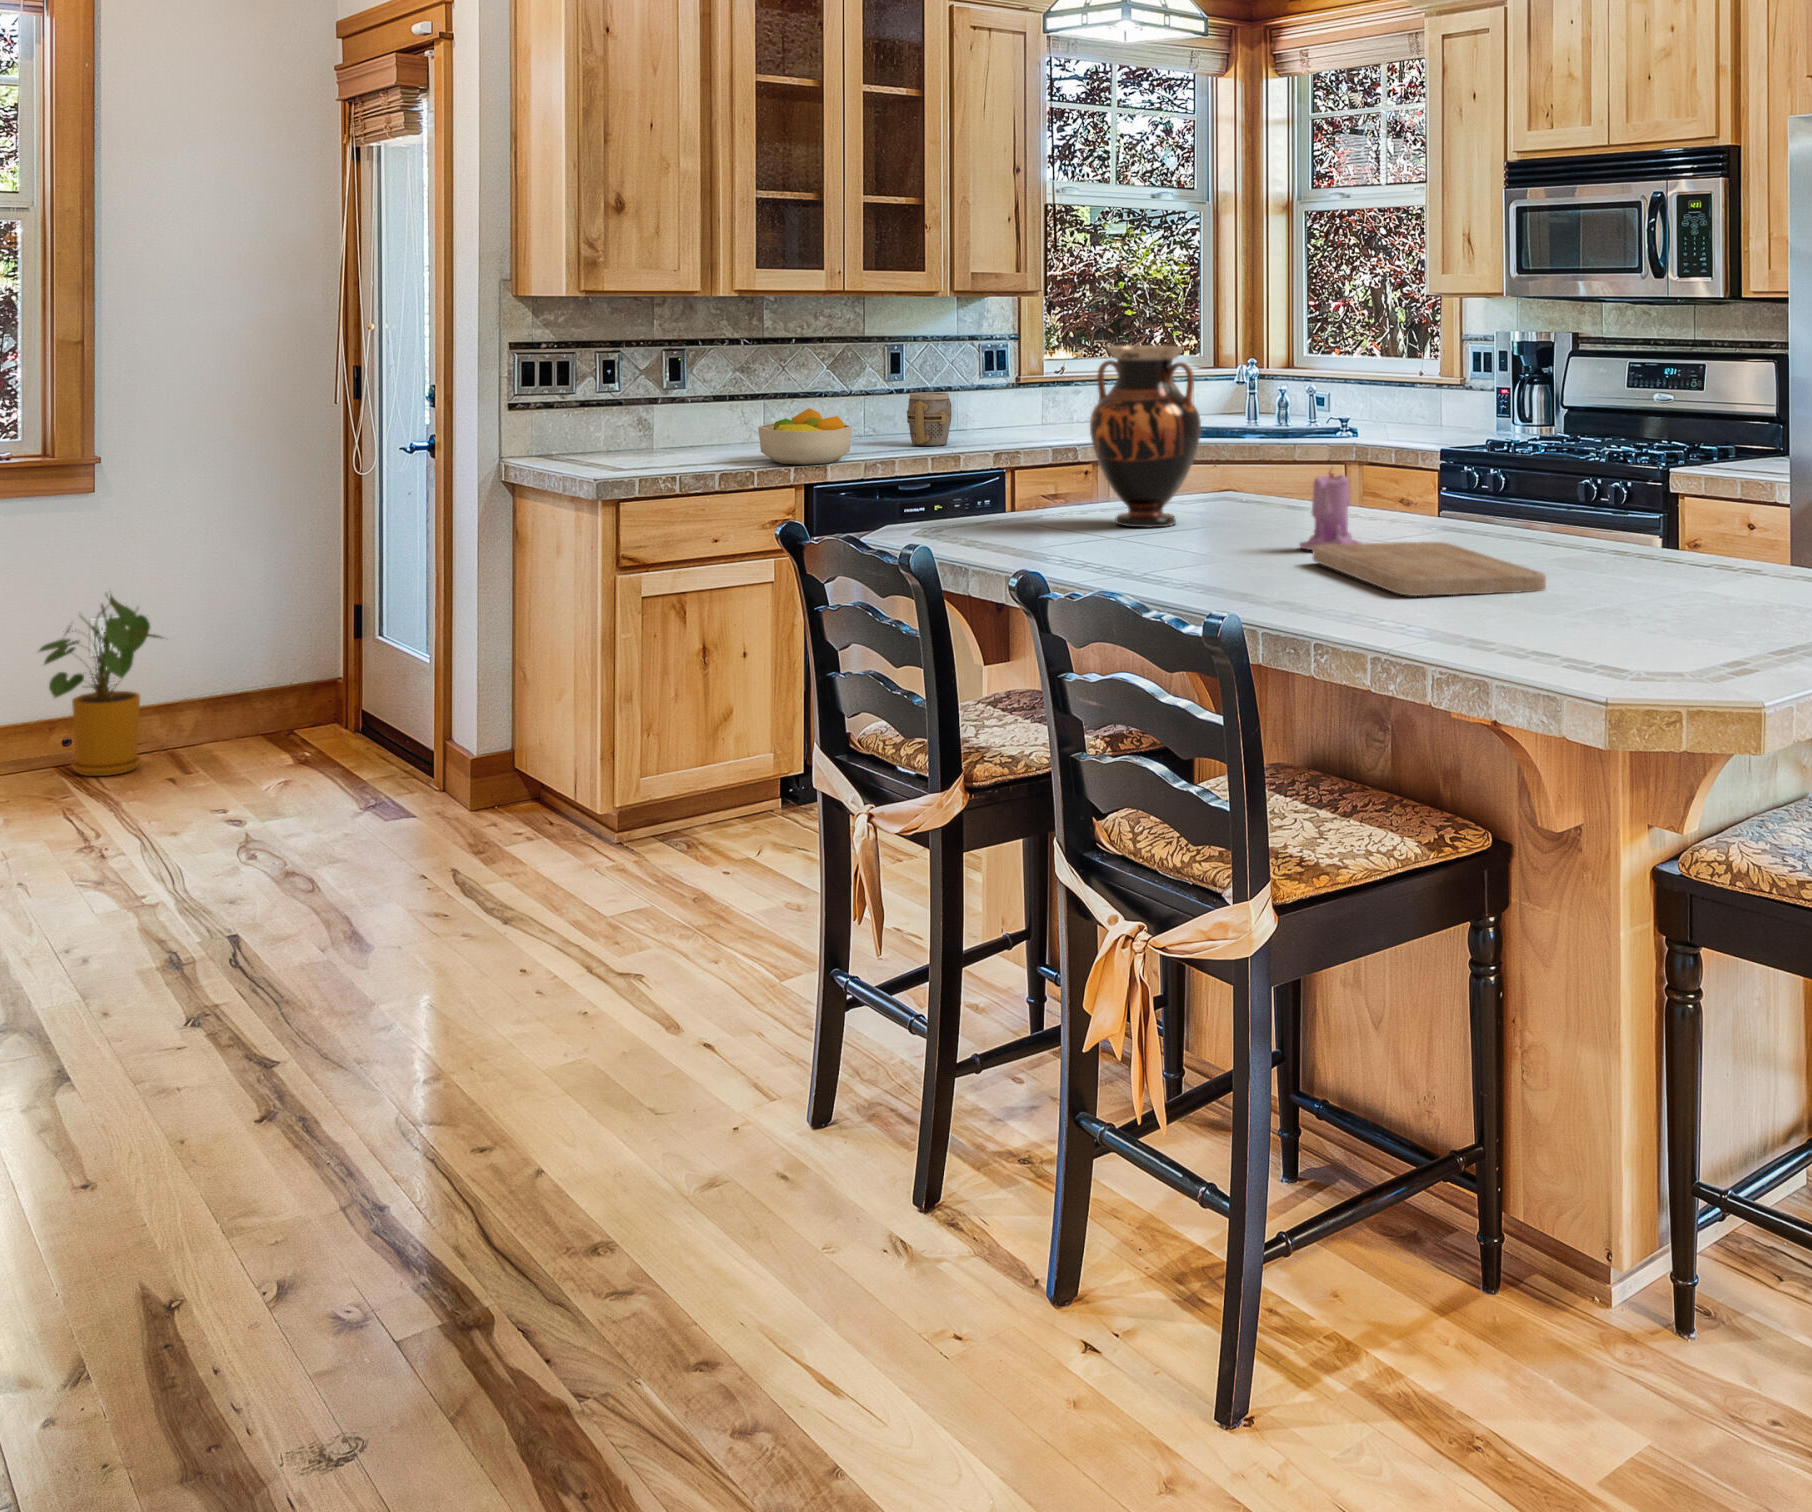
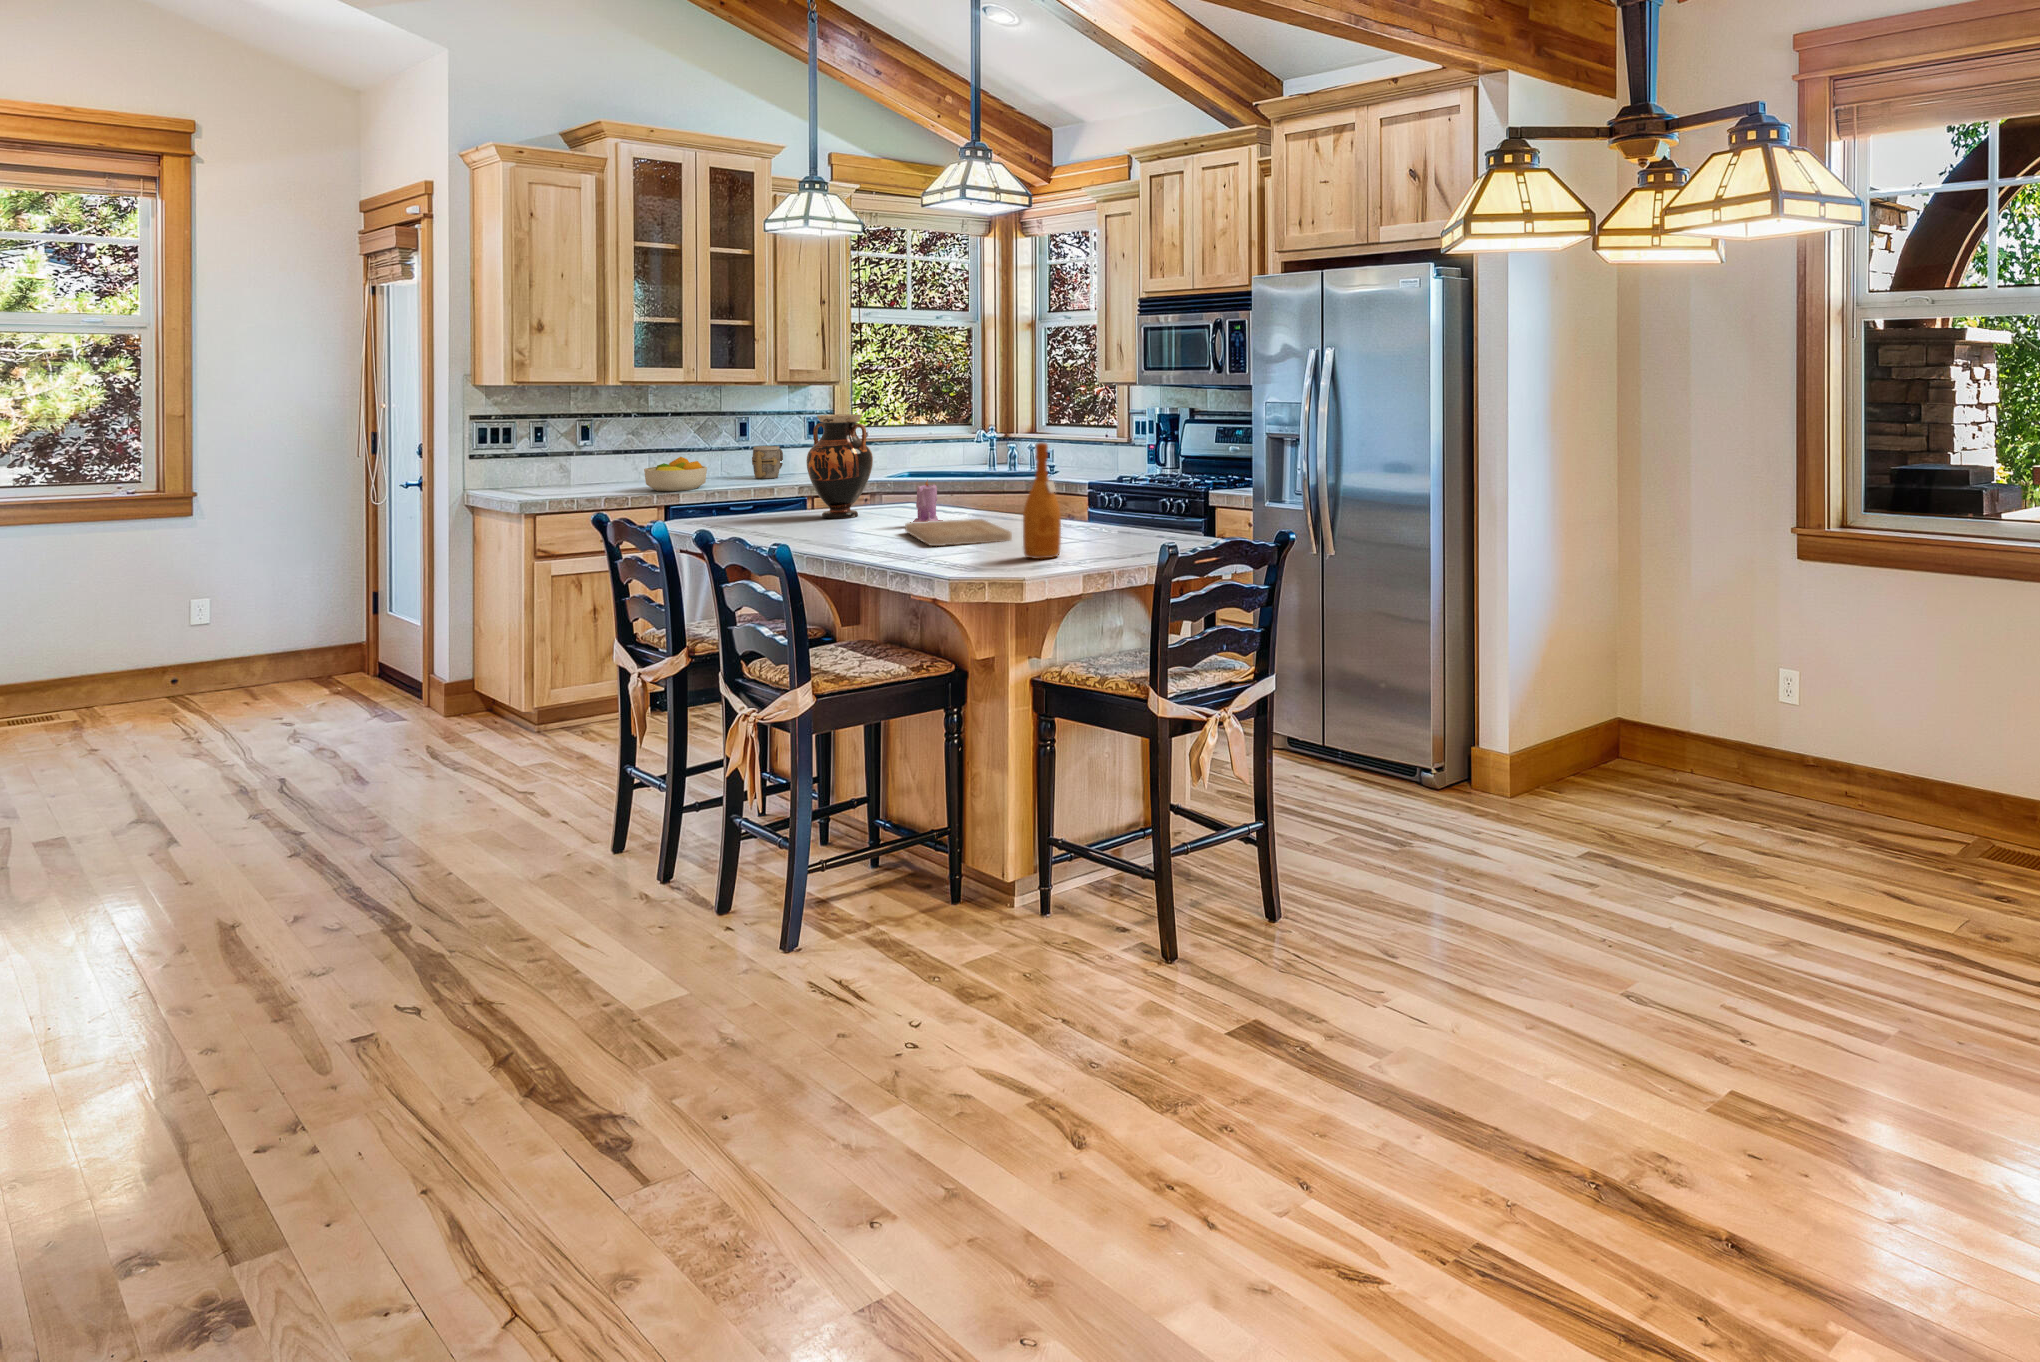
wine bottle: none [1633,409,1711,637] -> present [1023,442,1061,559]
house plant: present [39,594,161,776] -> none [104,583,219,716]

